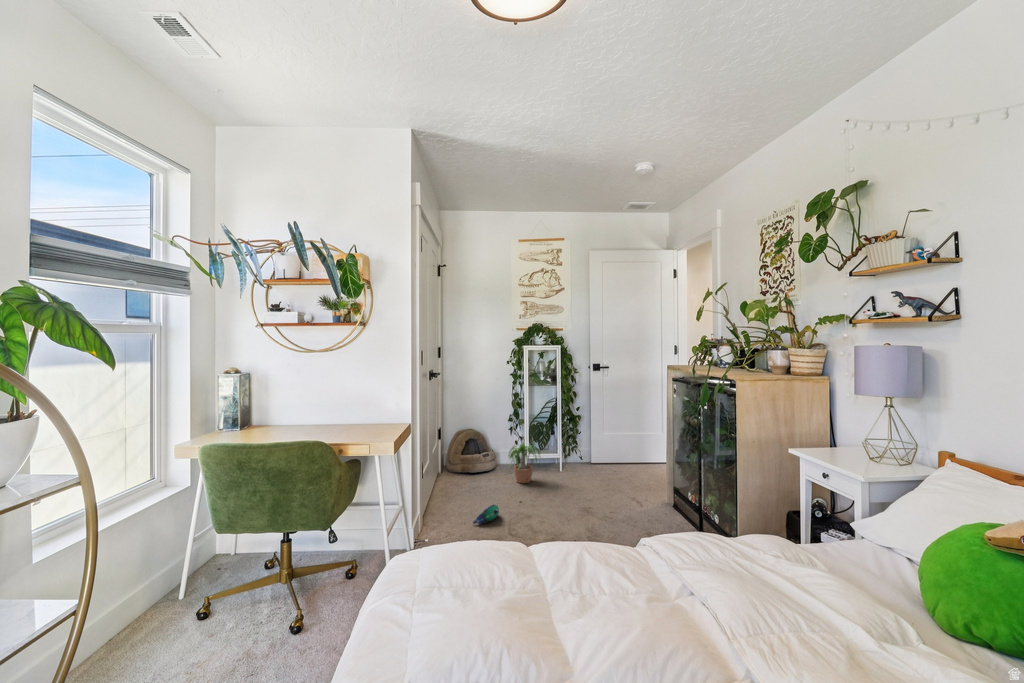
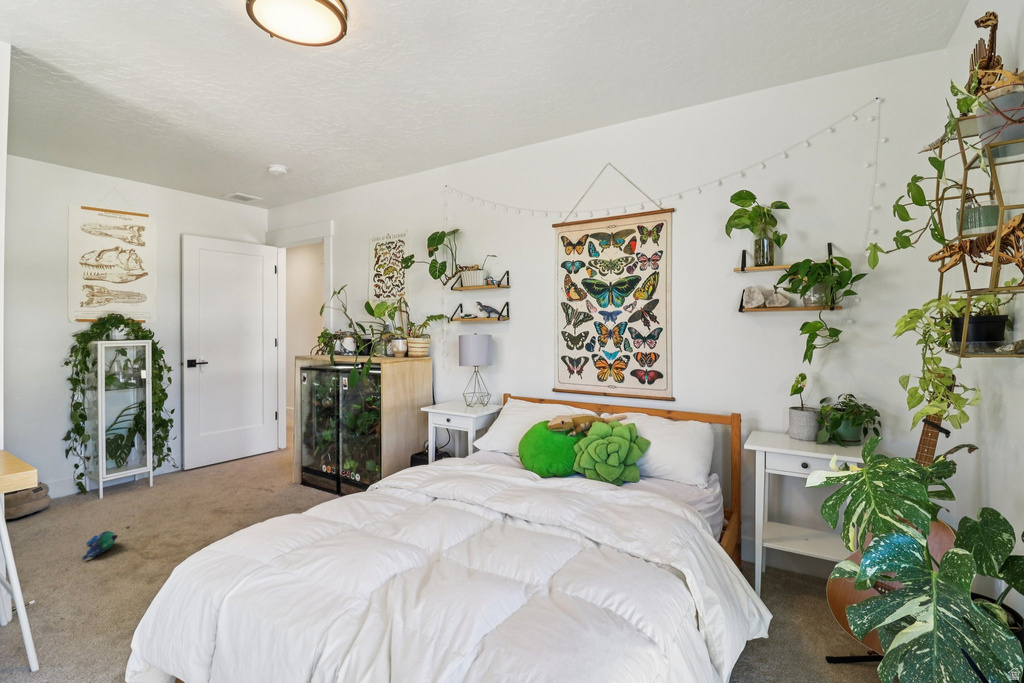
potted plant: present [509,443,540,483] -> none [80,459,147,509]

